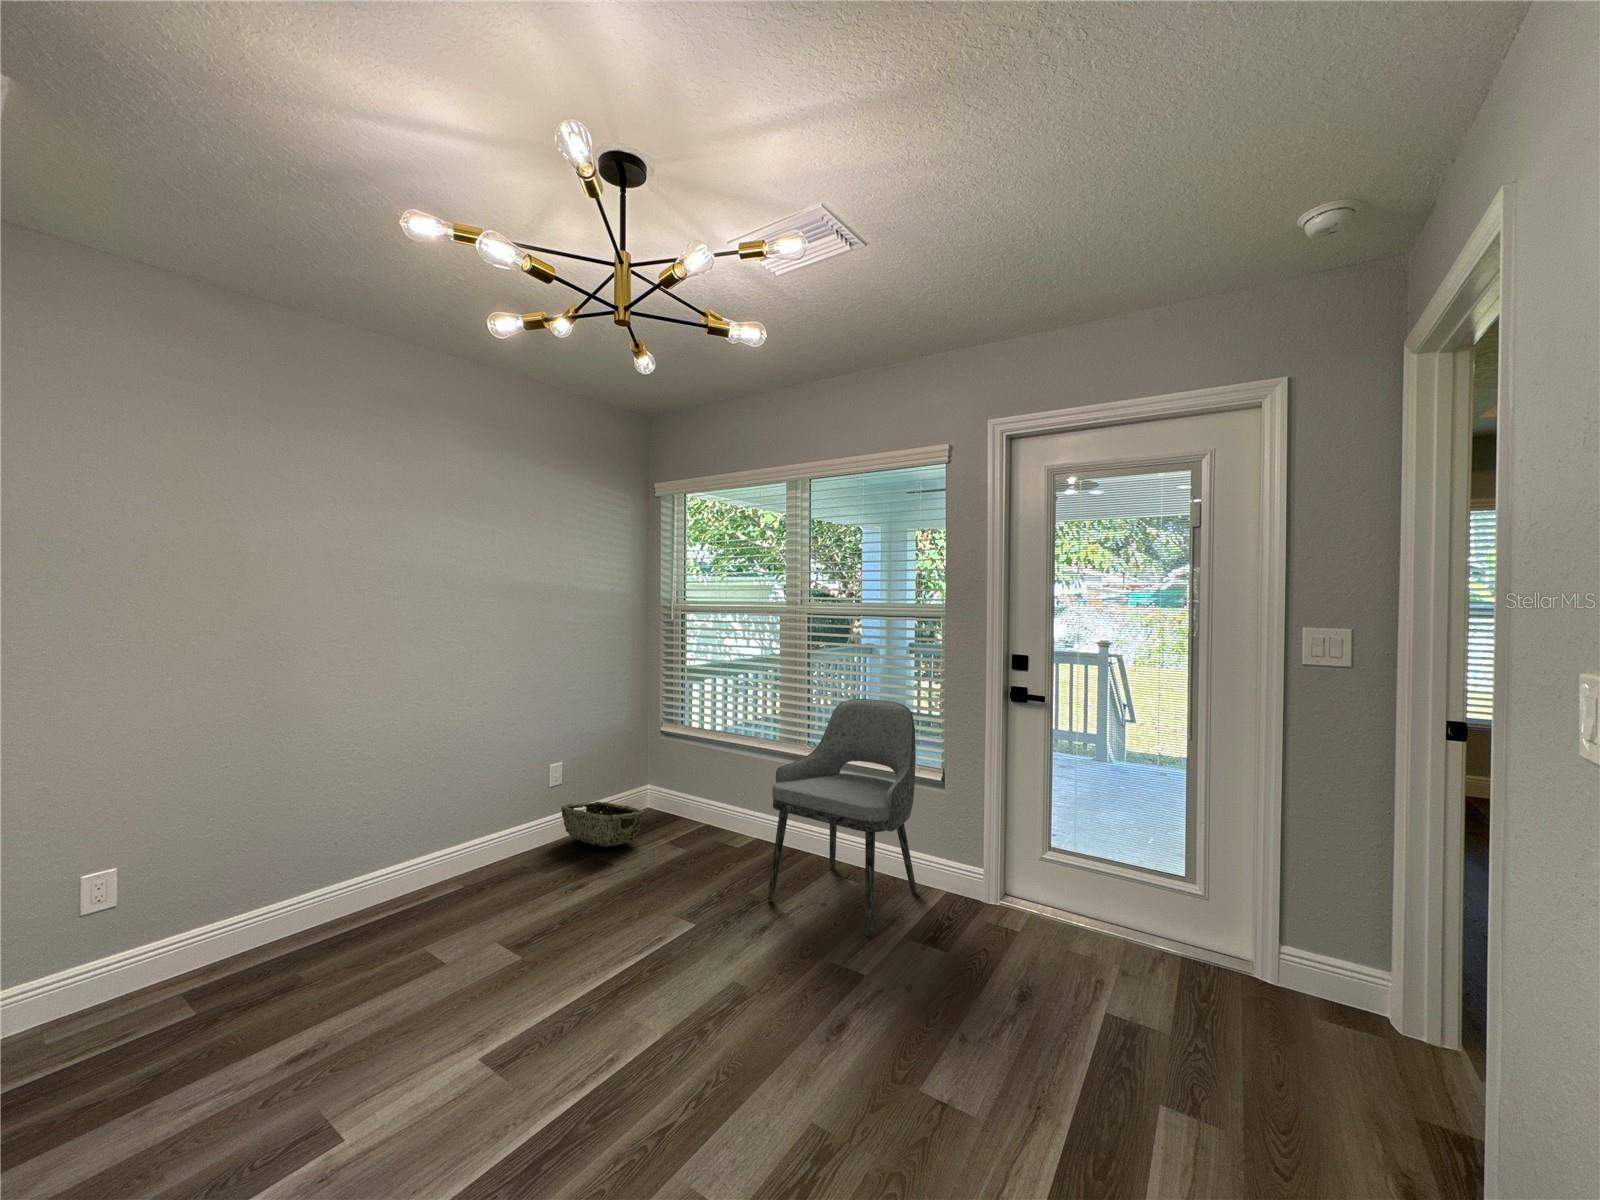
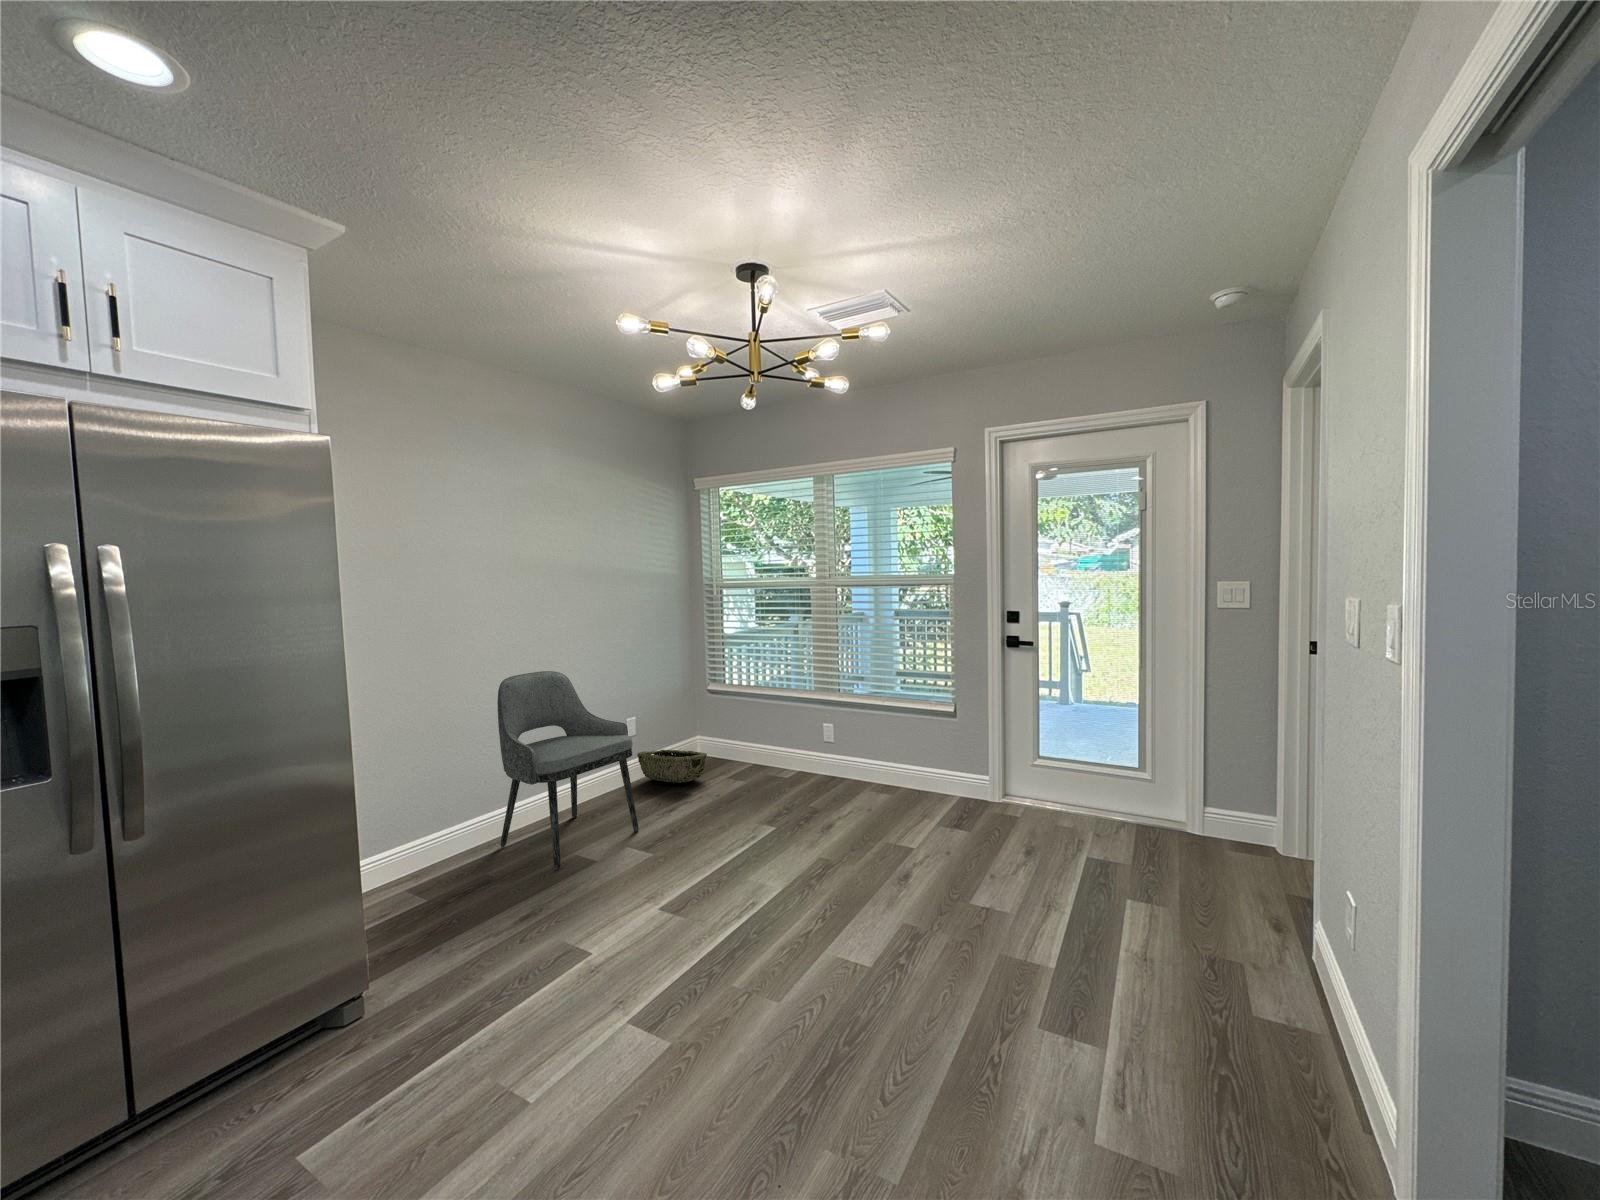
dining chair: present [768,699,916,937] -> present [498,671,639,869]

